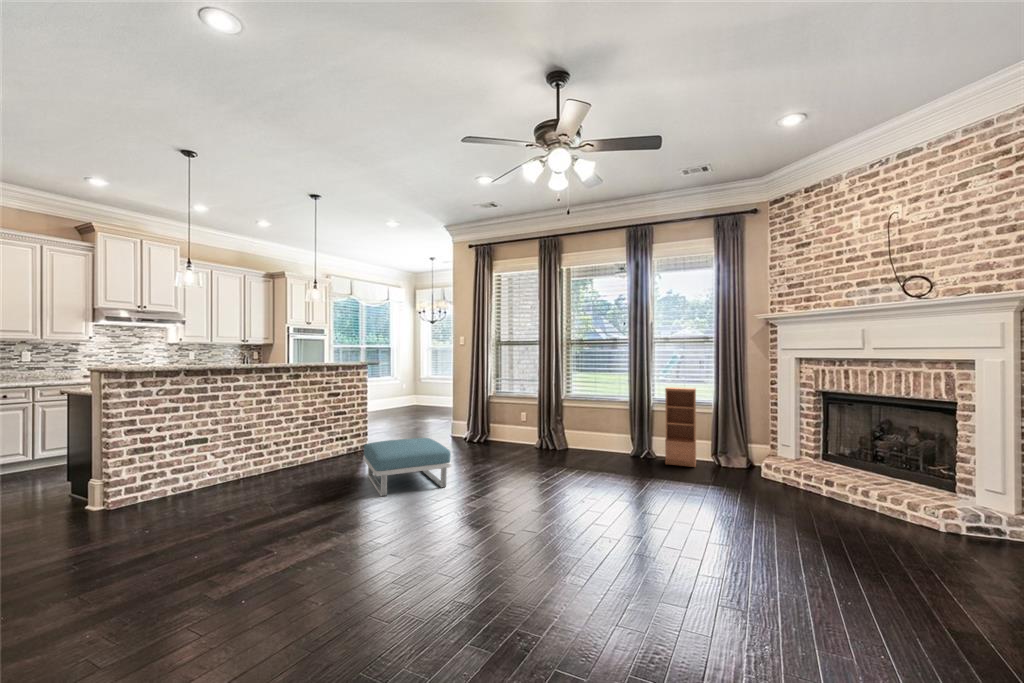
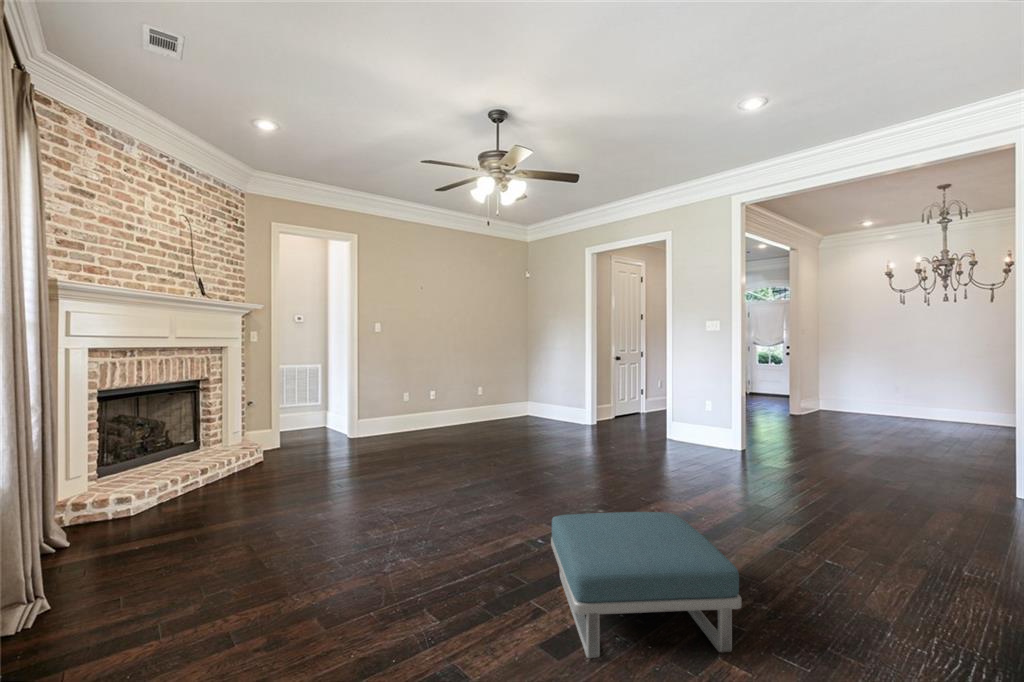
bookcase: present [665,387,696,467] -> none [52,408,121,578]

